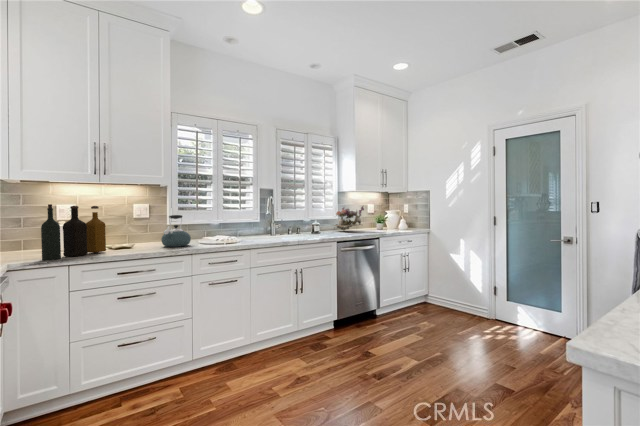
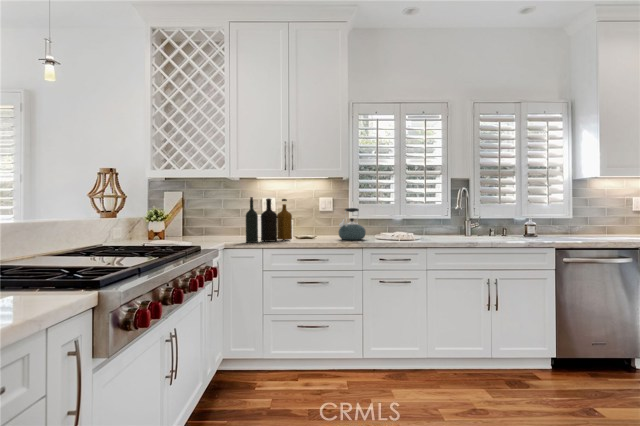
flower arrangement: present [335,206,364,230] -> none [562,198,619,236]

